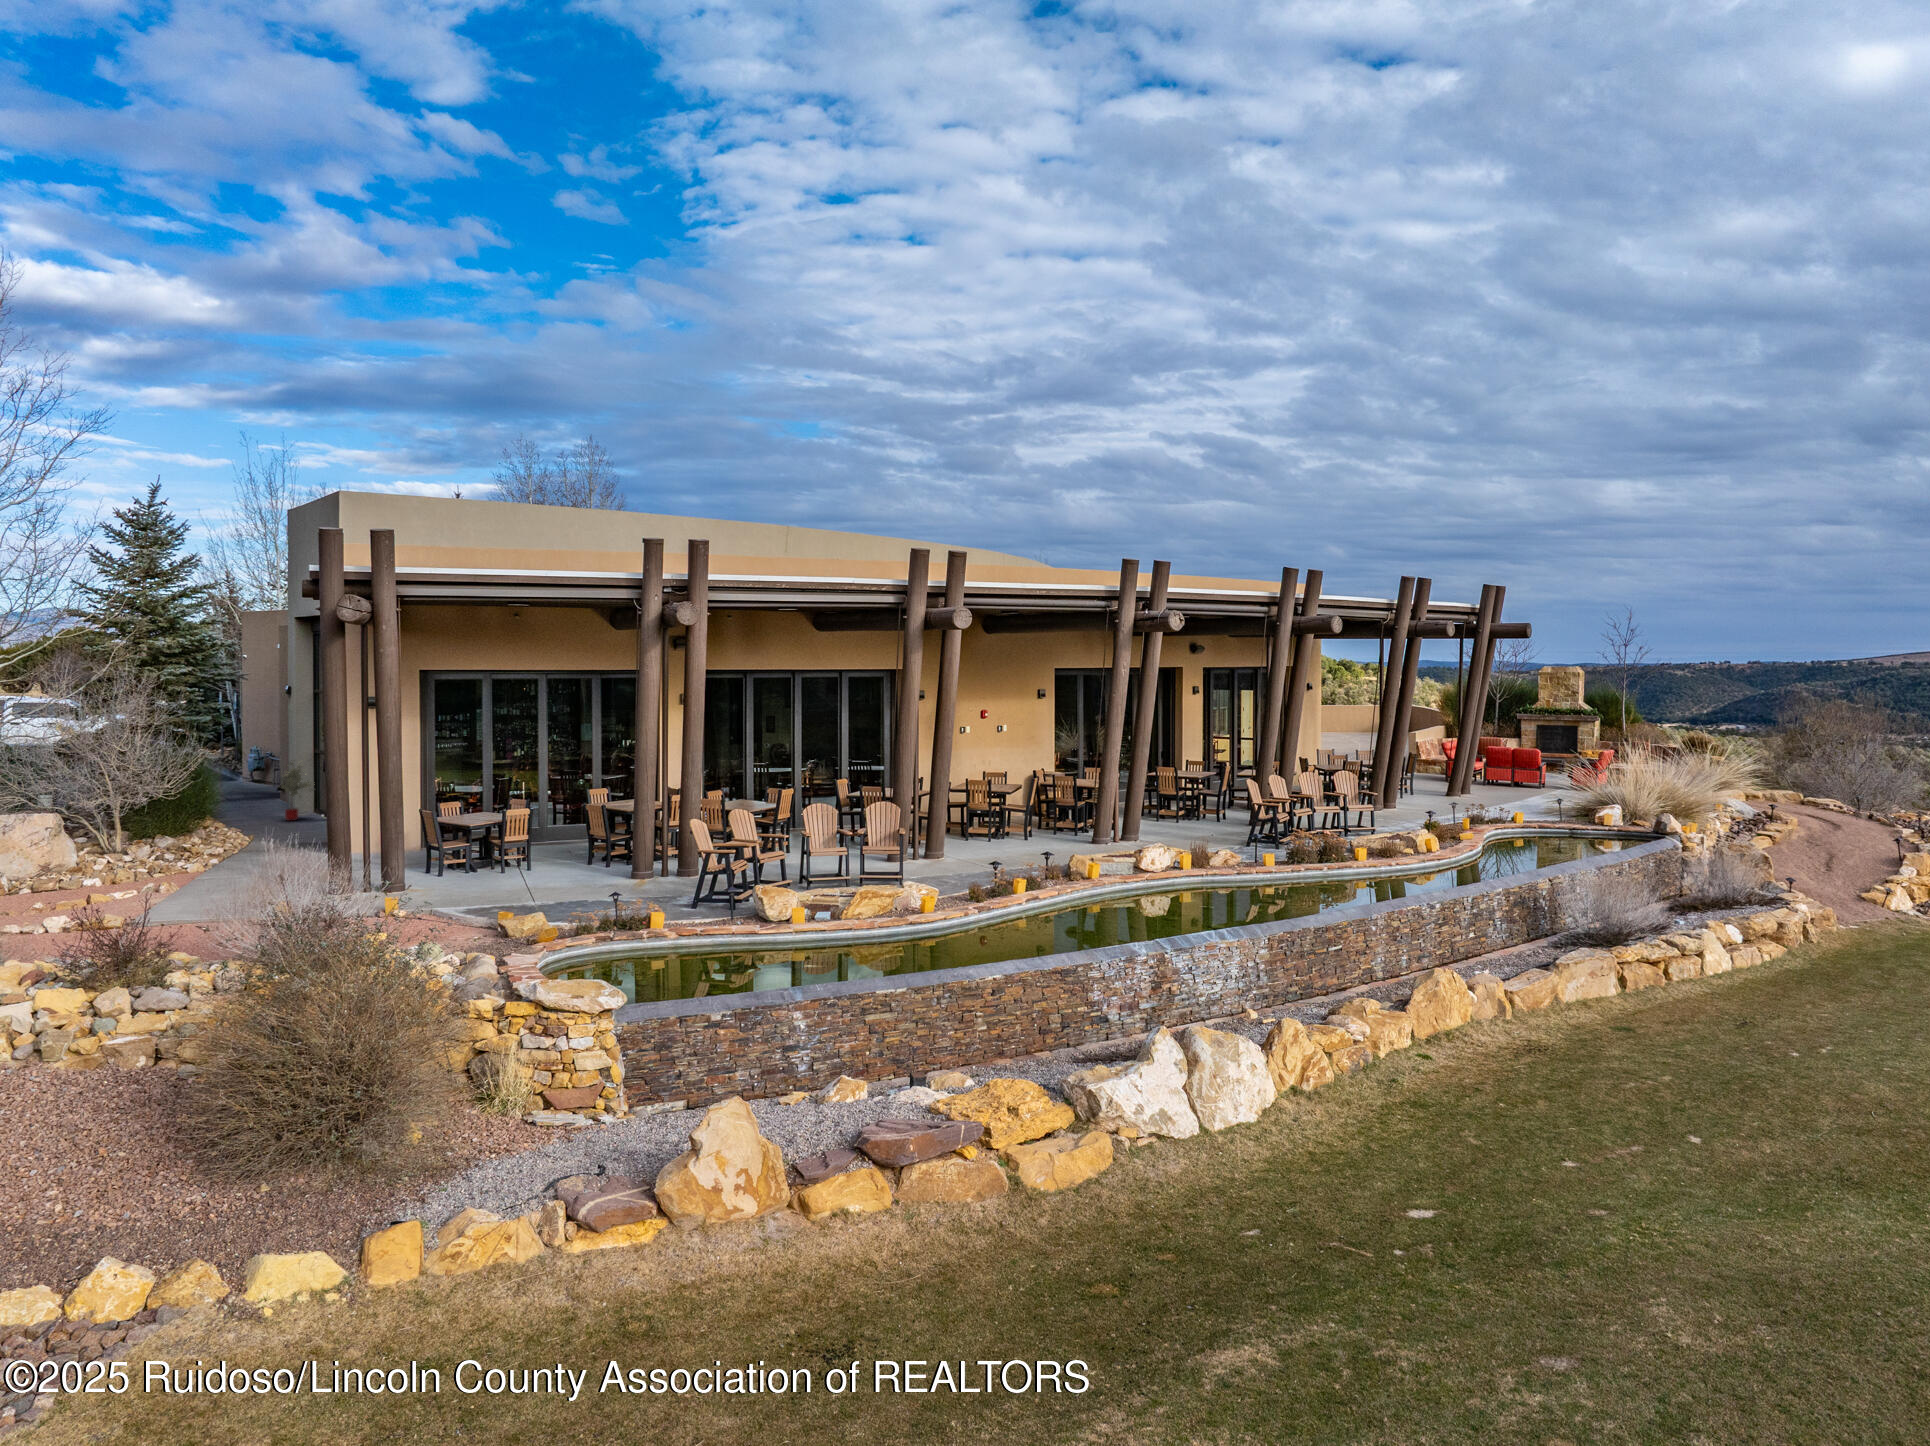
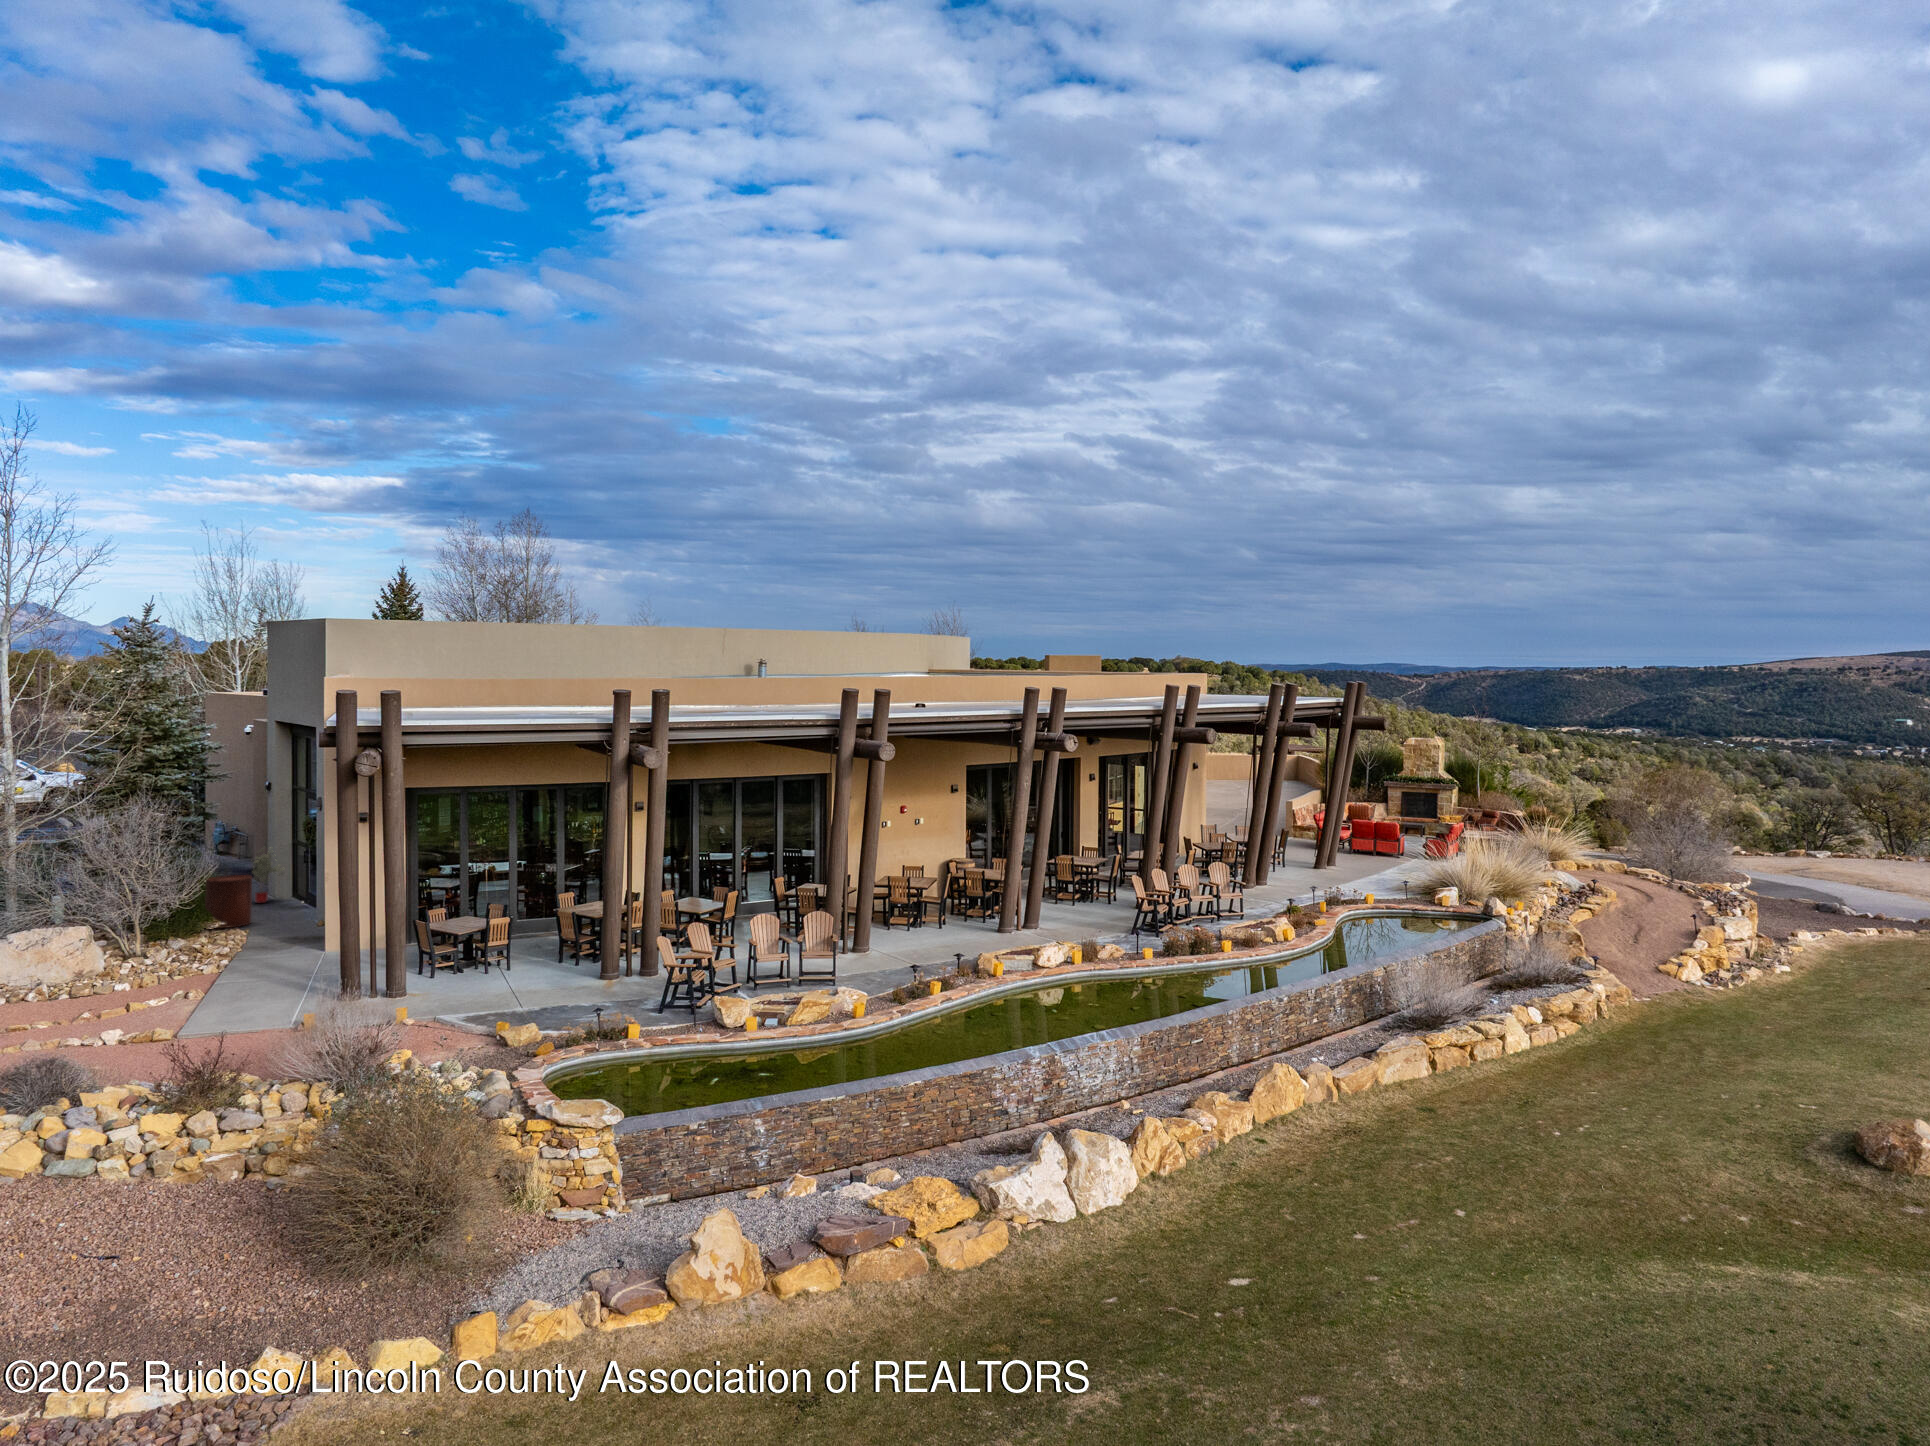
trash can: none [223,784,274,839] -> present [205,875,252,928]

